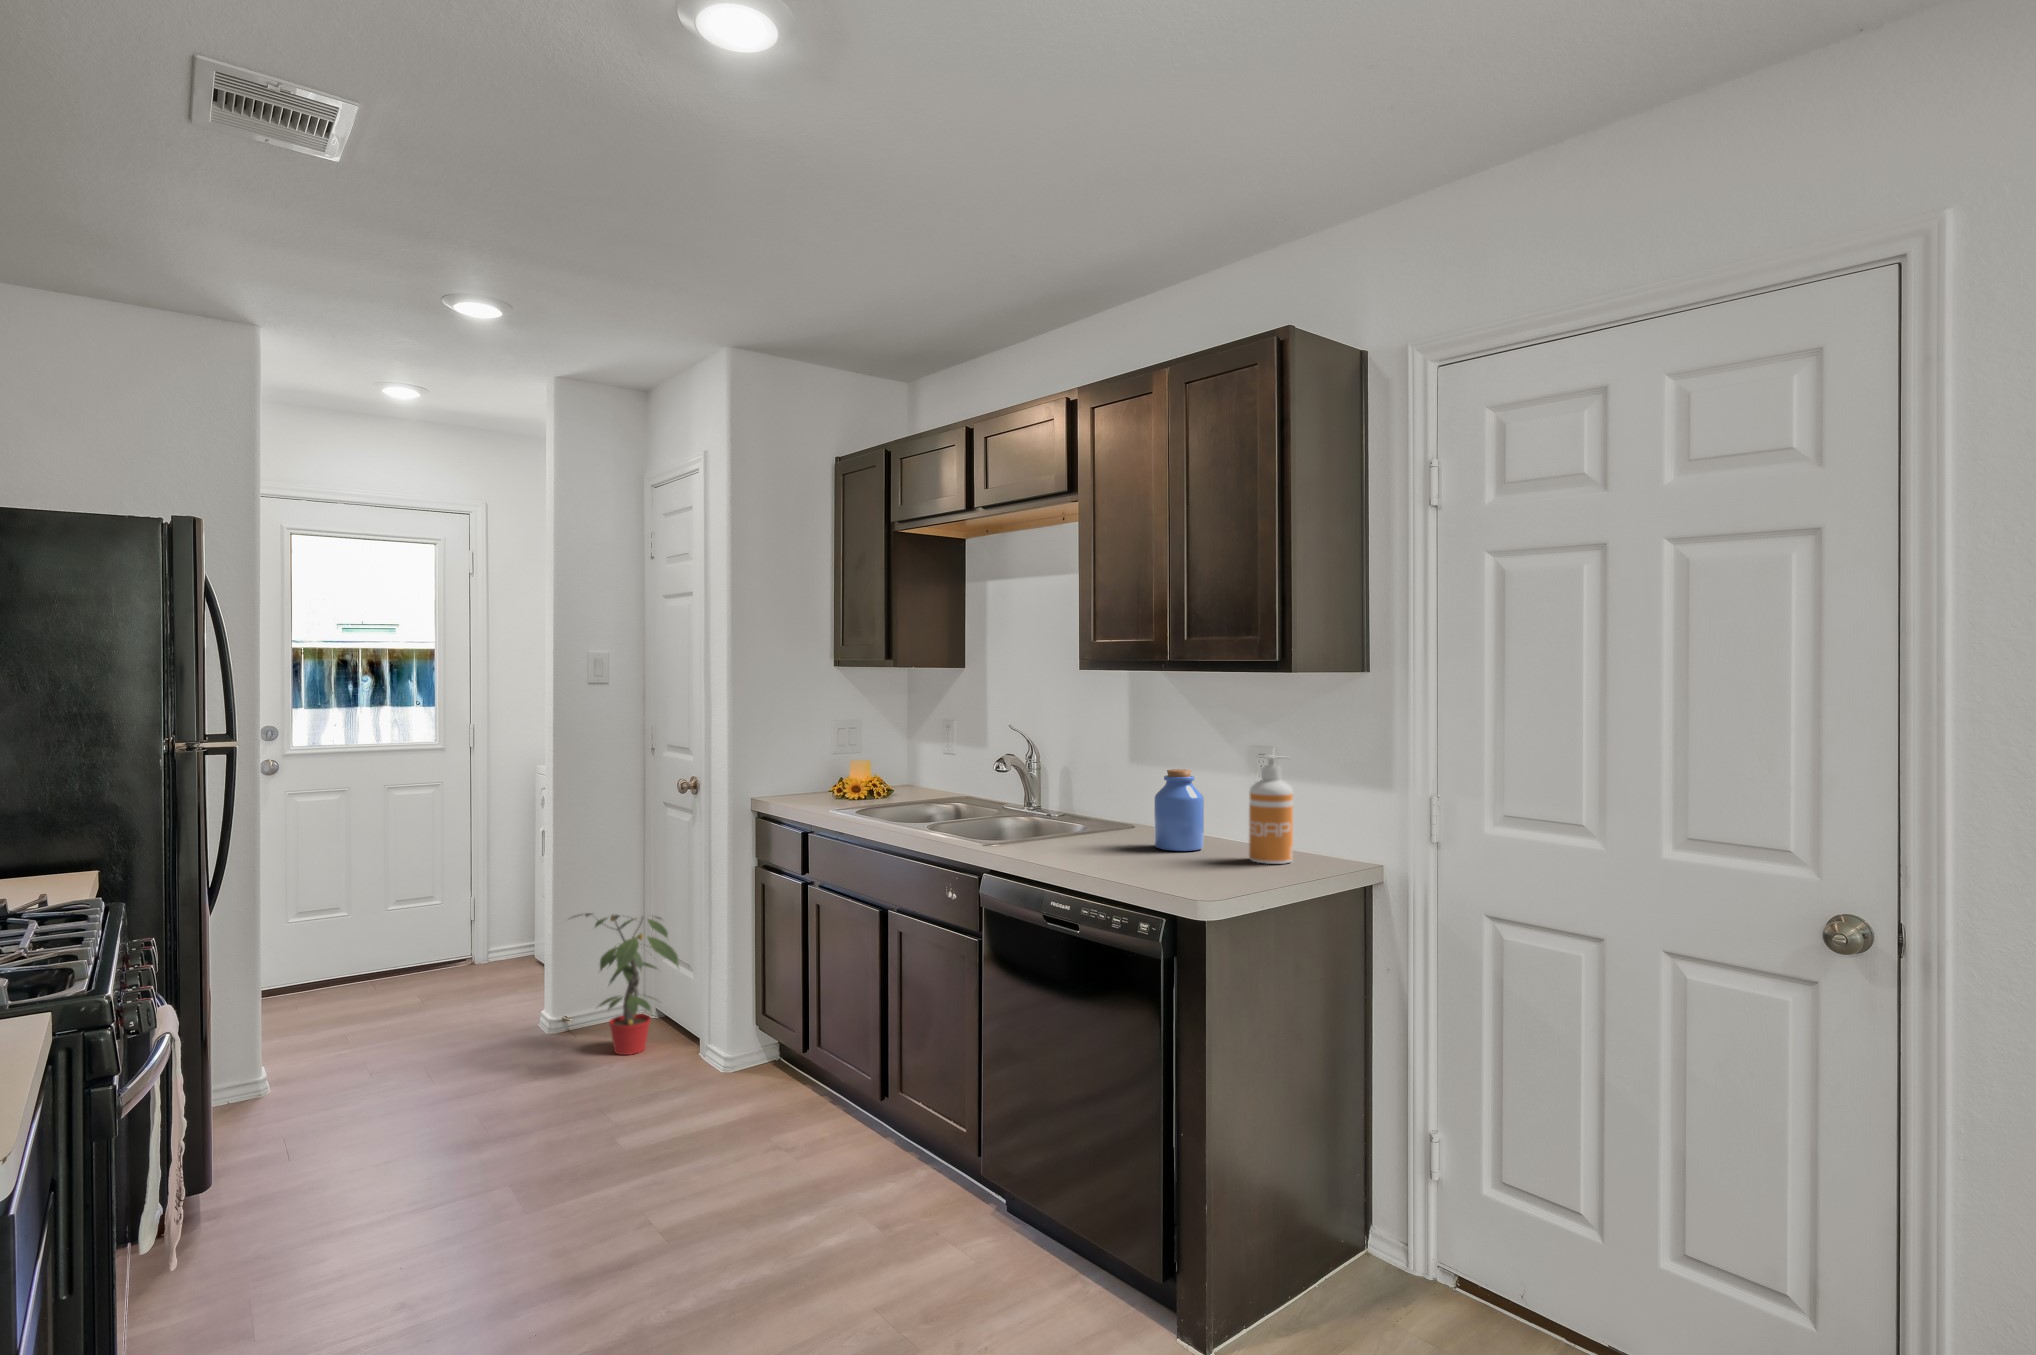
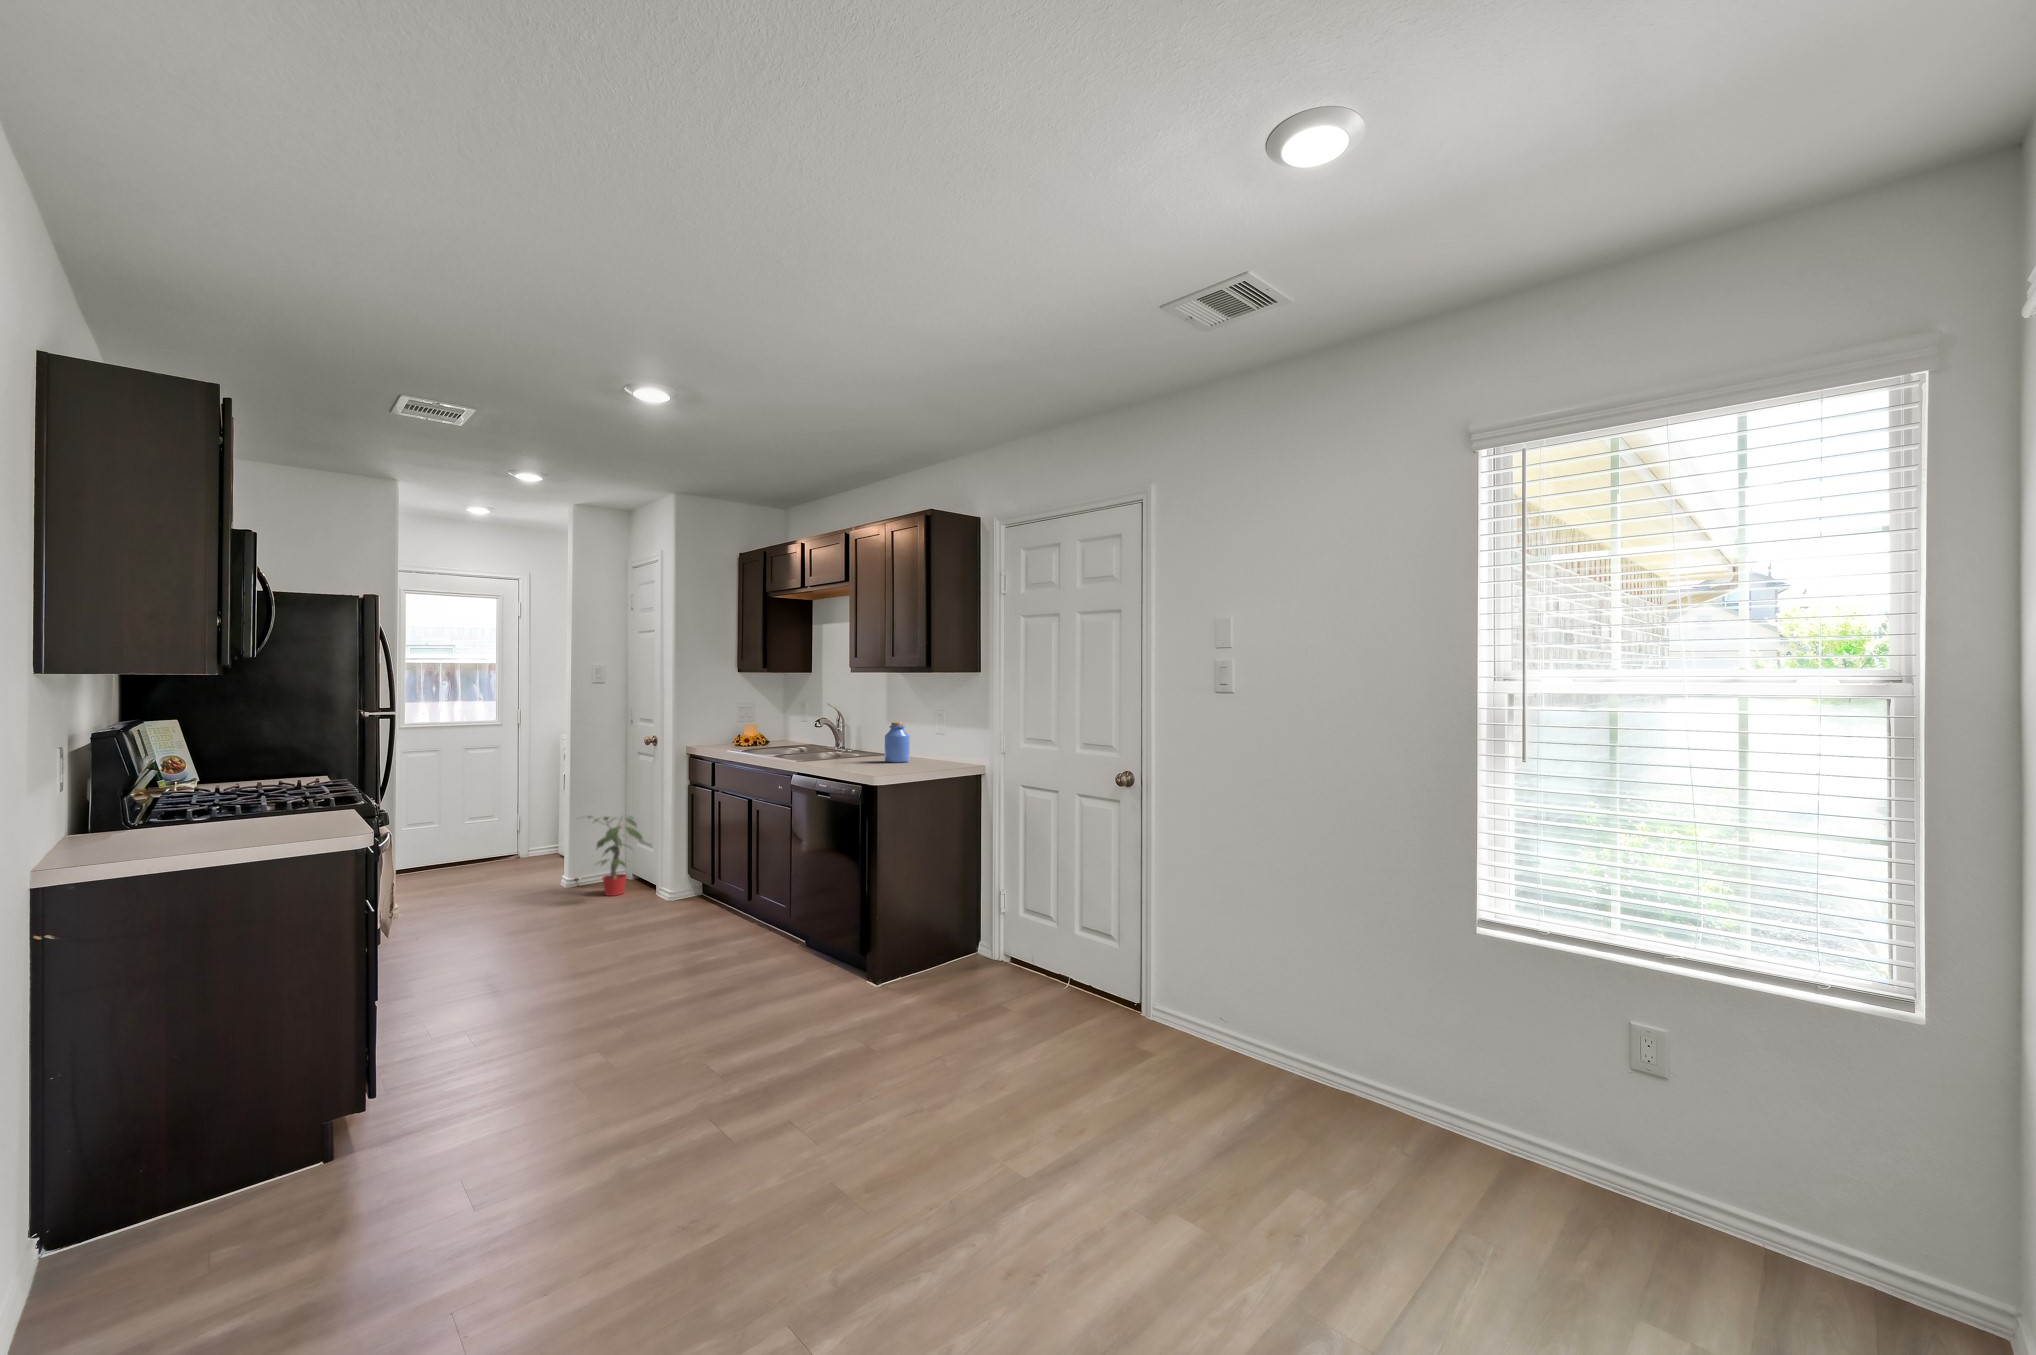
soap dispenser: present [1249,756,1293,864] -> none [924,714,945,766]

